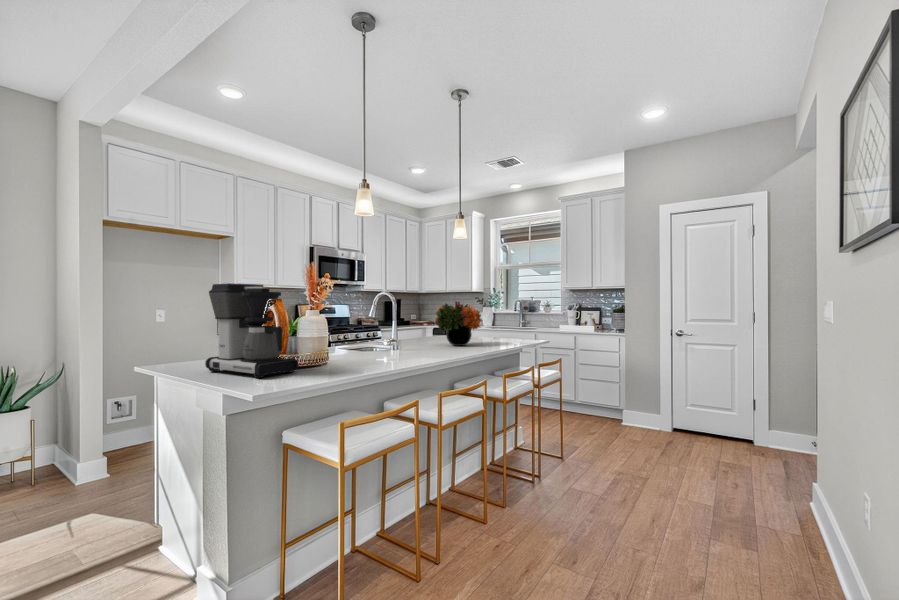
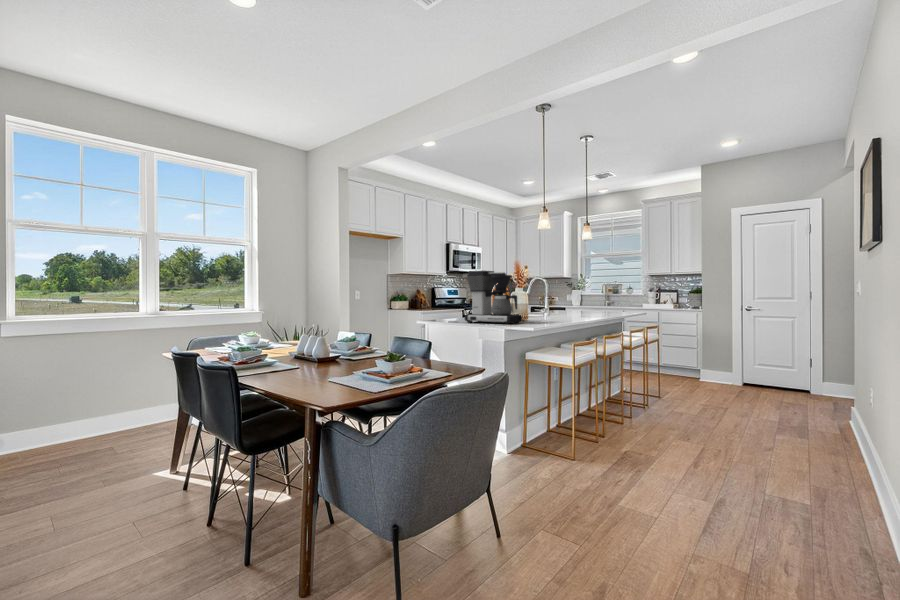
flower arrangement: present [435,301,482,346] -> none [569,283,606,314]

